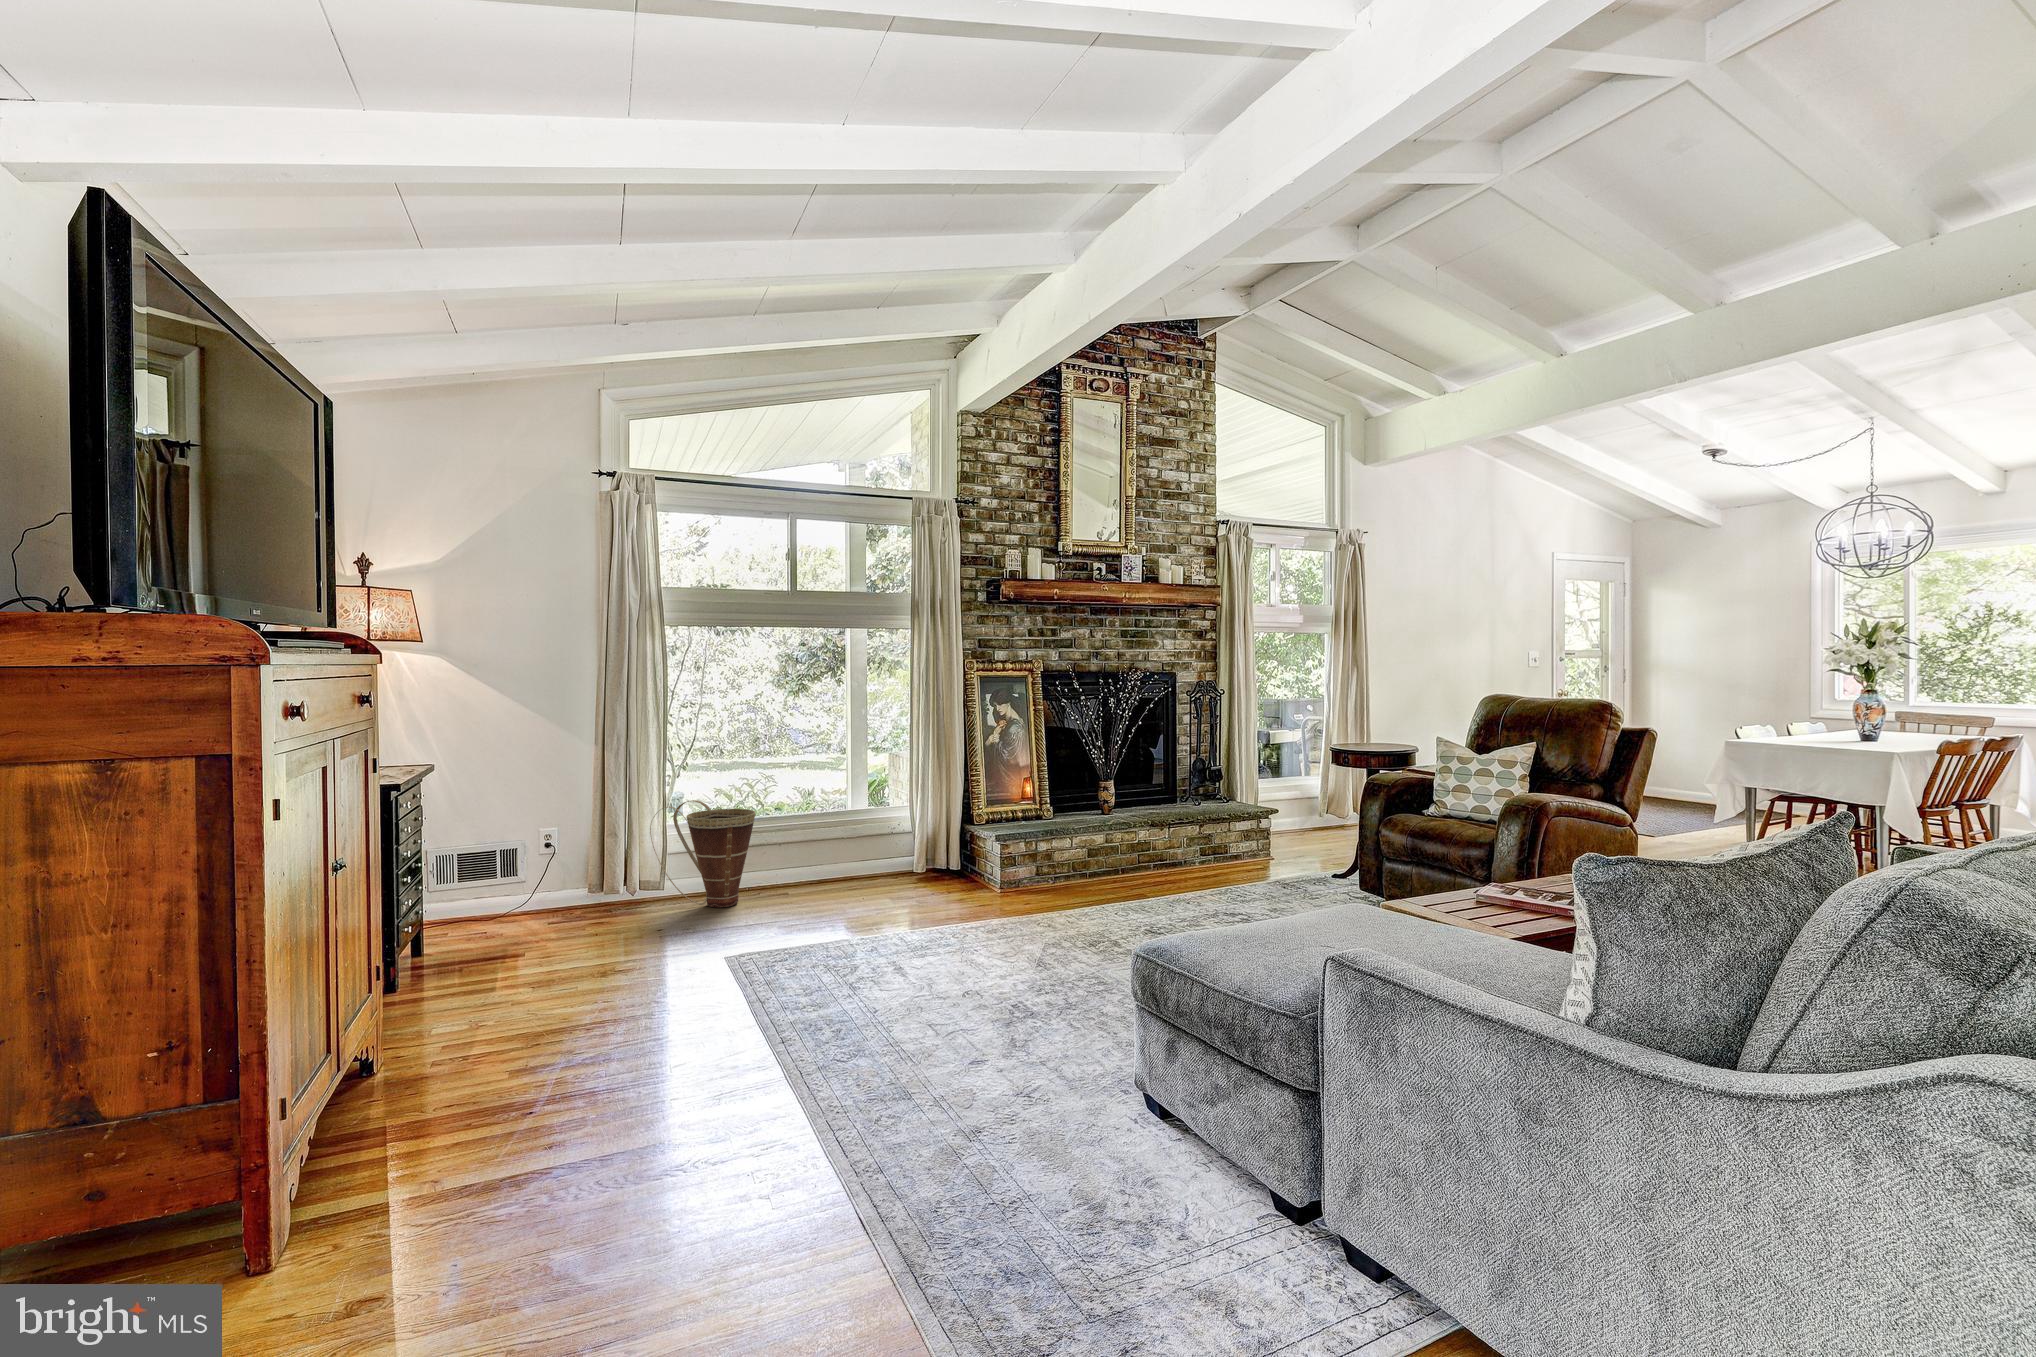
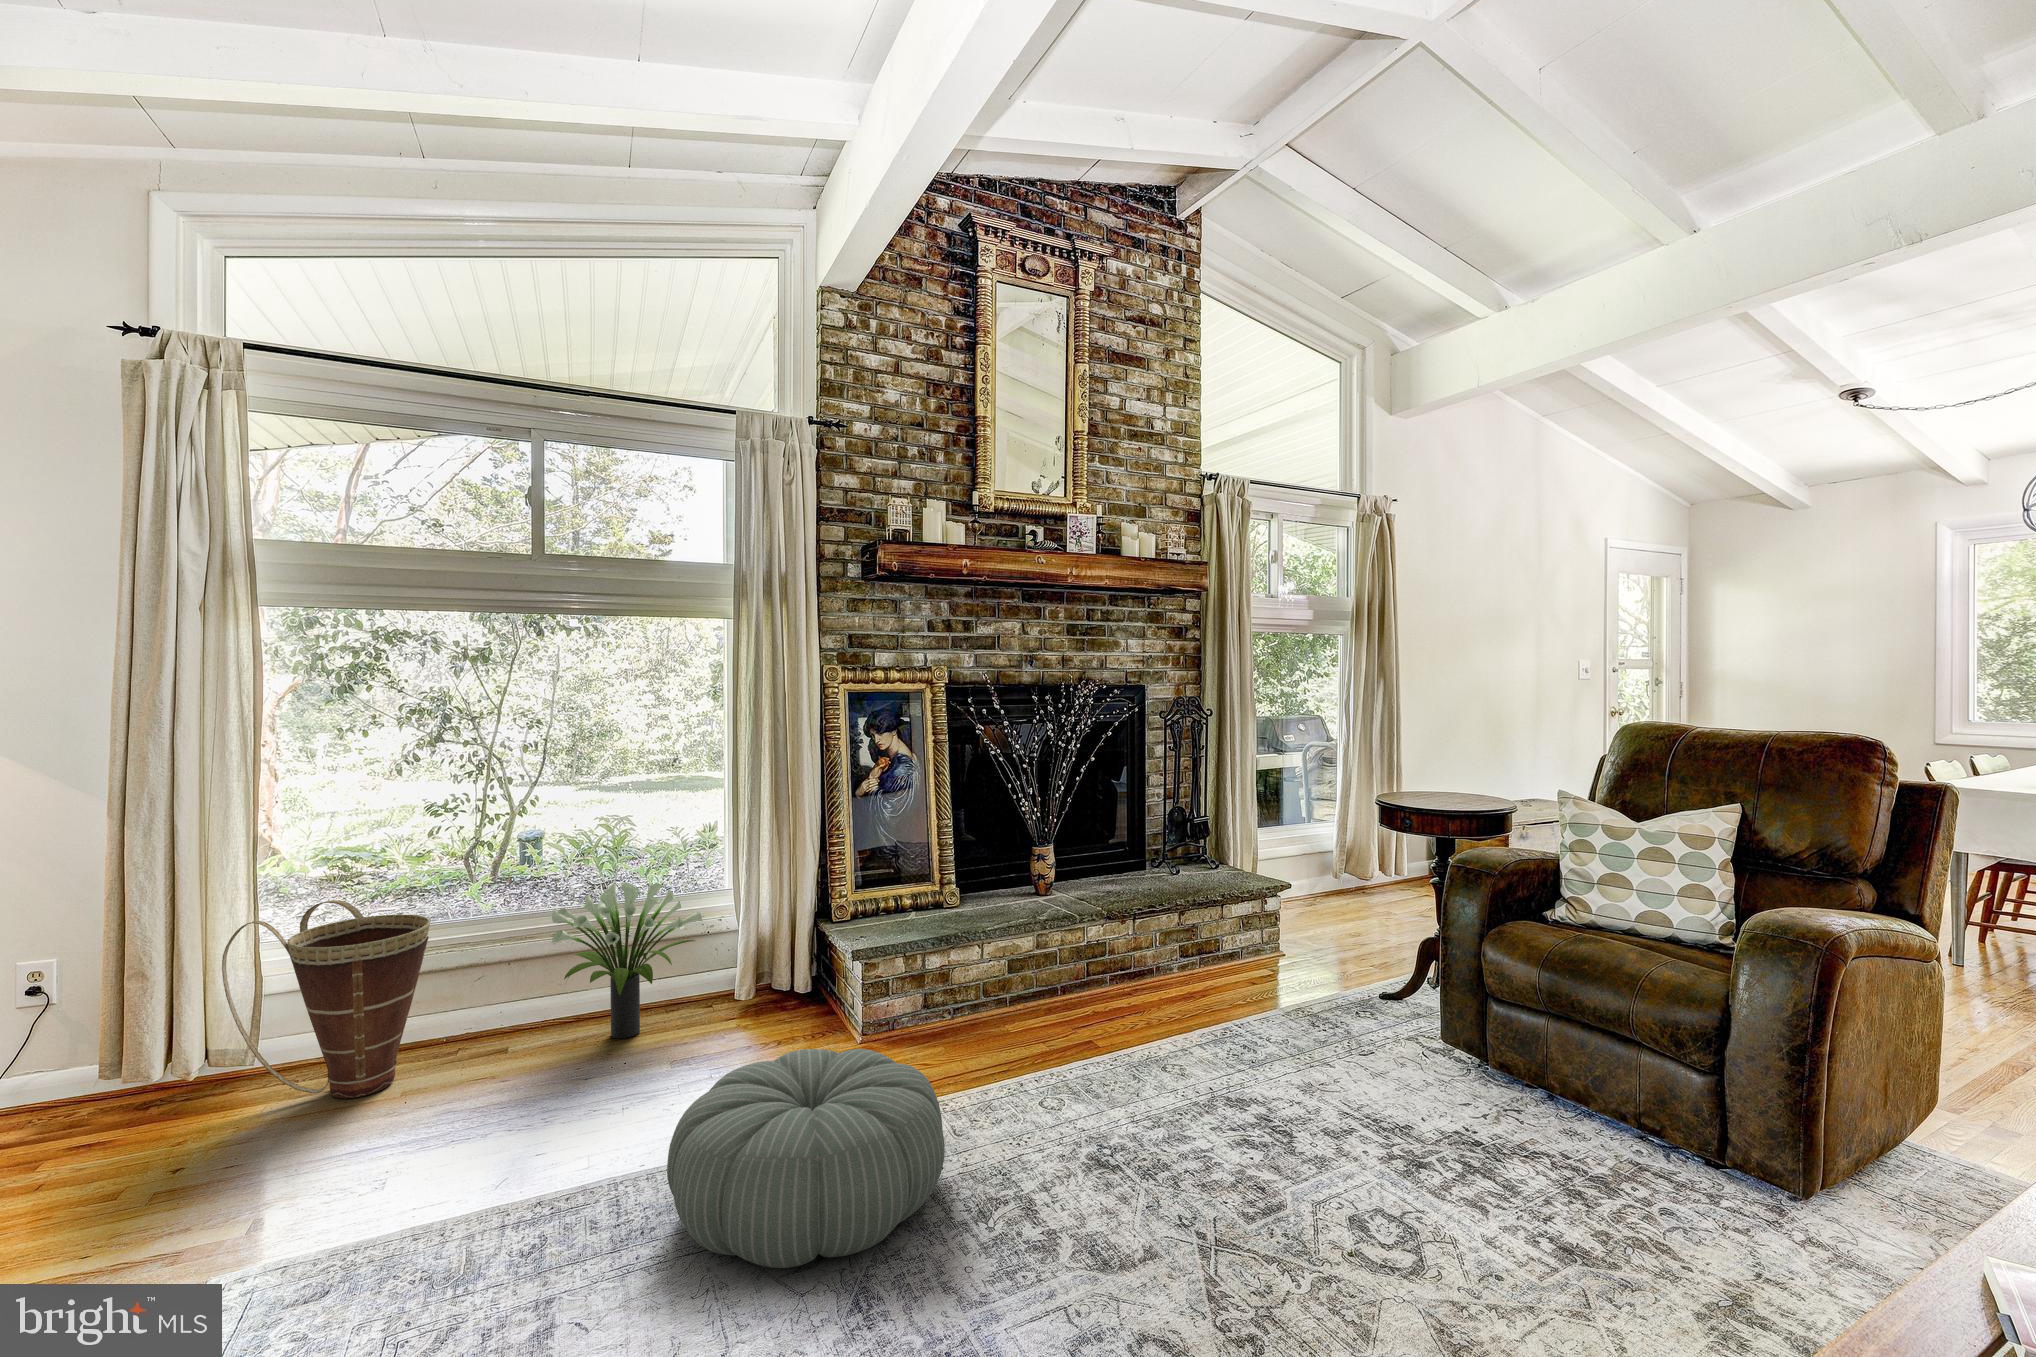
potted plant: none [811,794,898,889] -> present [552,882,702,1039]
pouf: none [933,867,1071,948] -> present [667,1049,945,1268]

